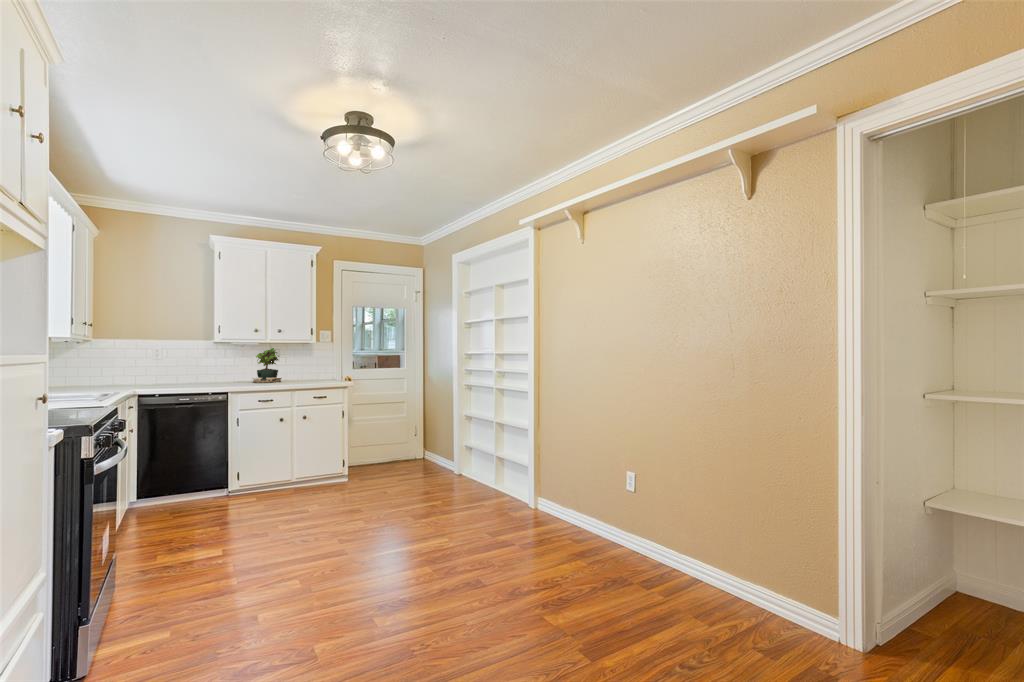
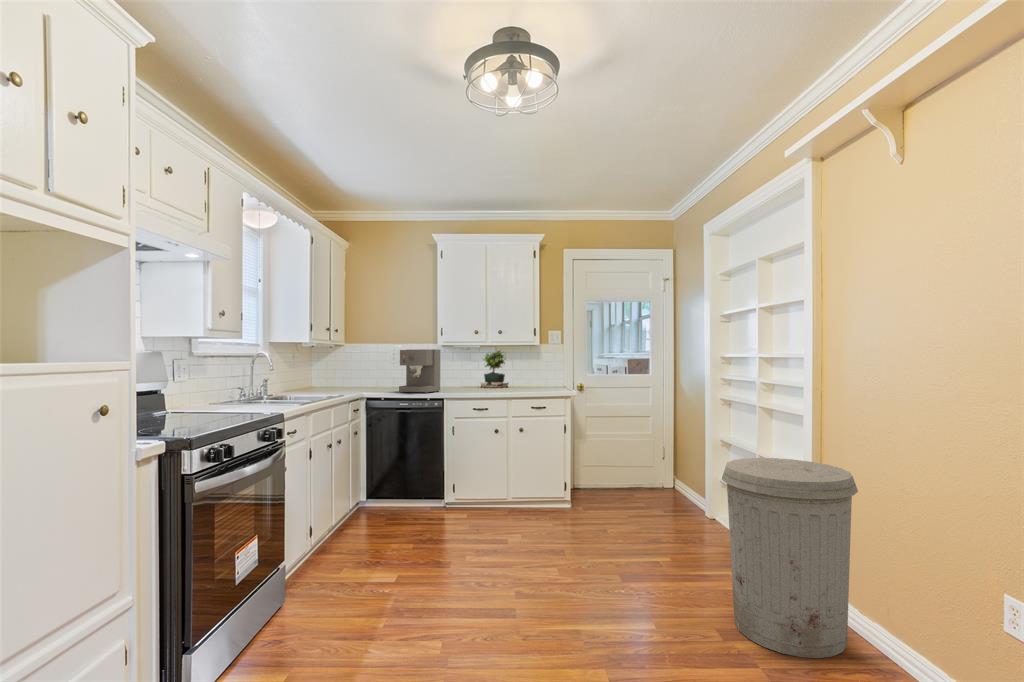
coffee maker: none [177,347,221,389] -> present [399,349,440,393]
trash can: none [484,418,559,534] -> present [722,458,858,658]

